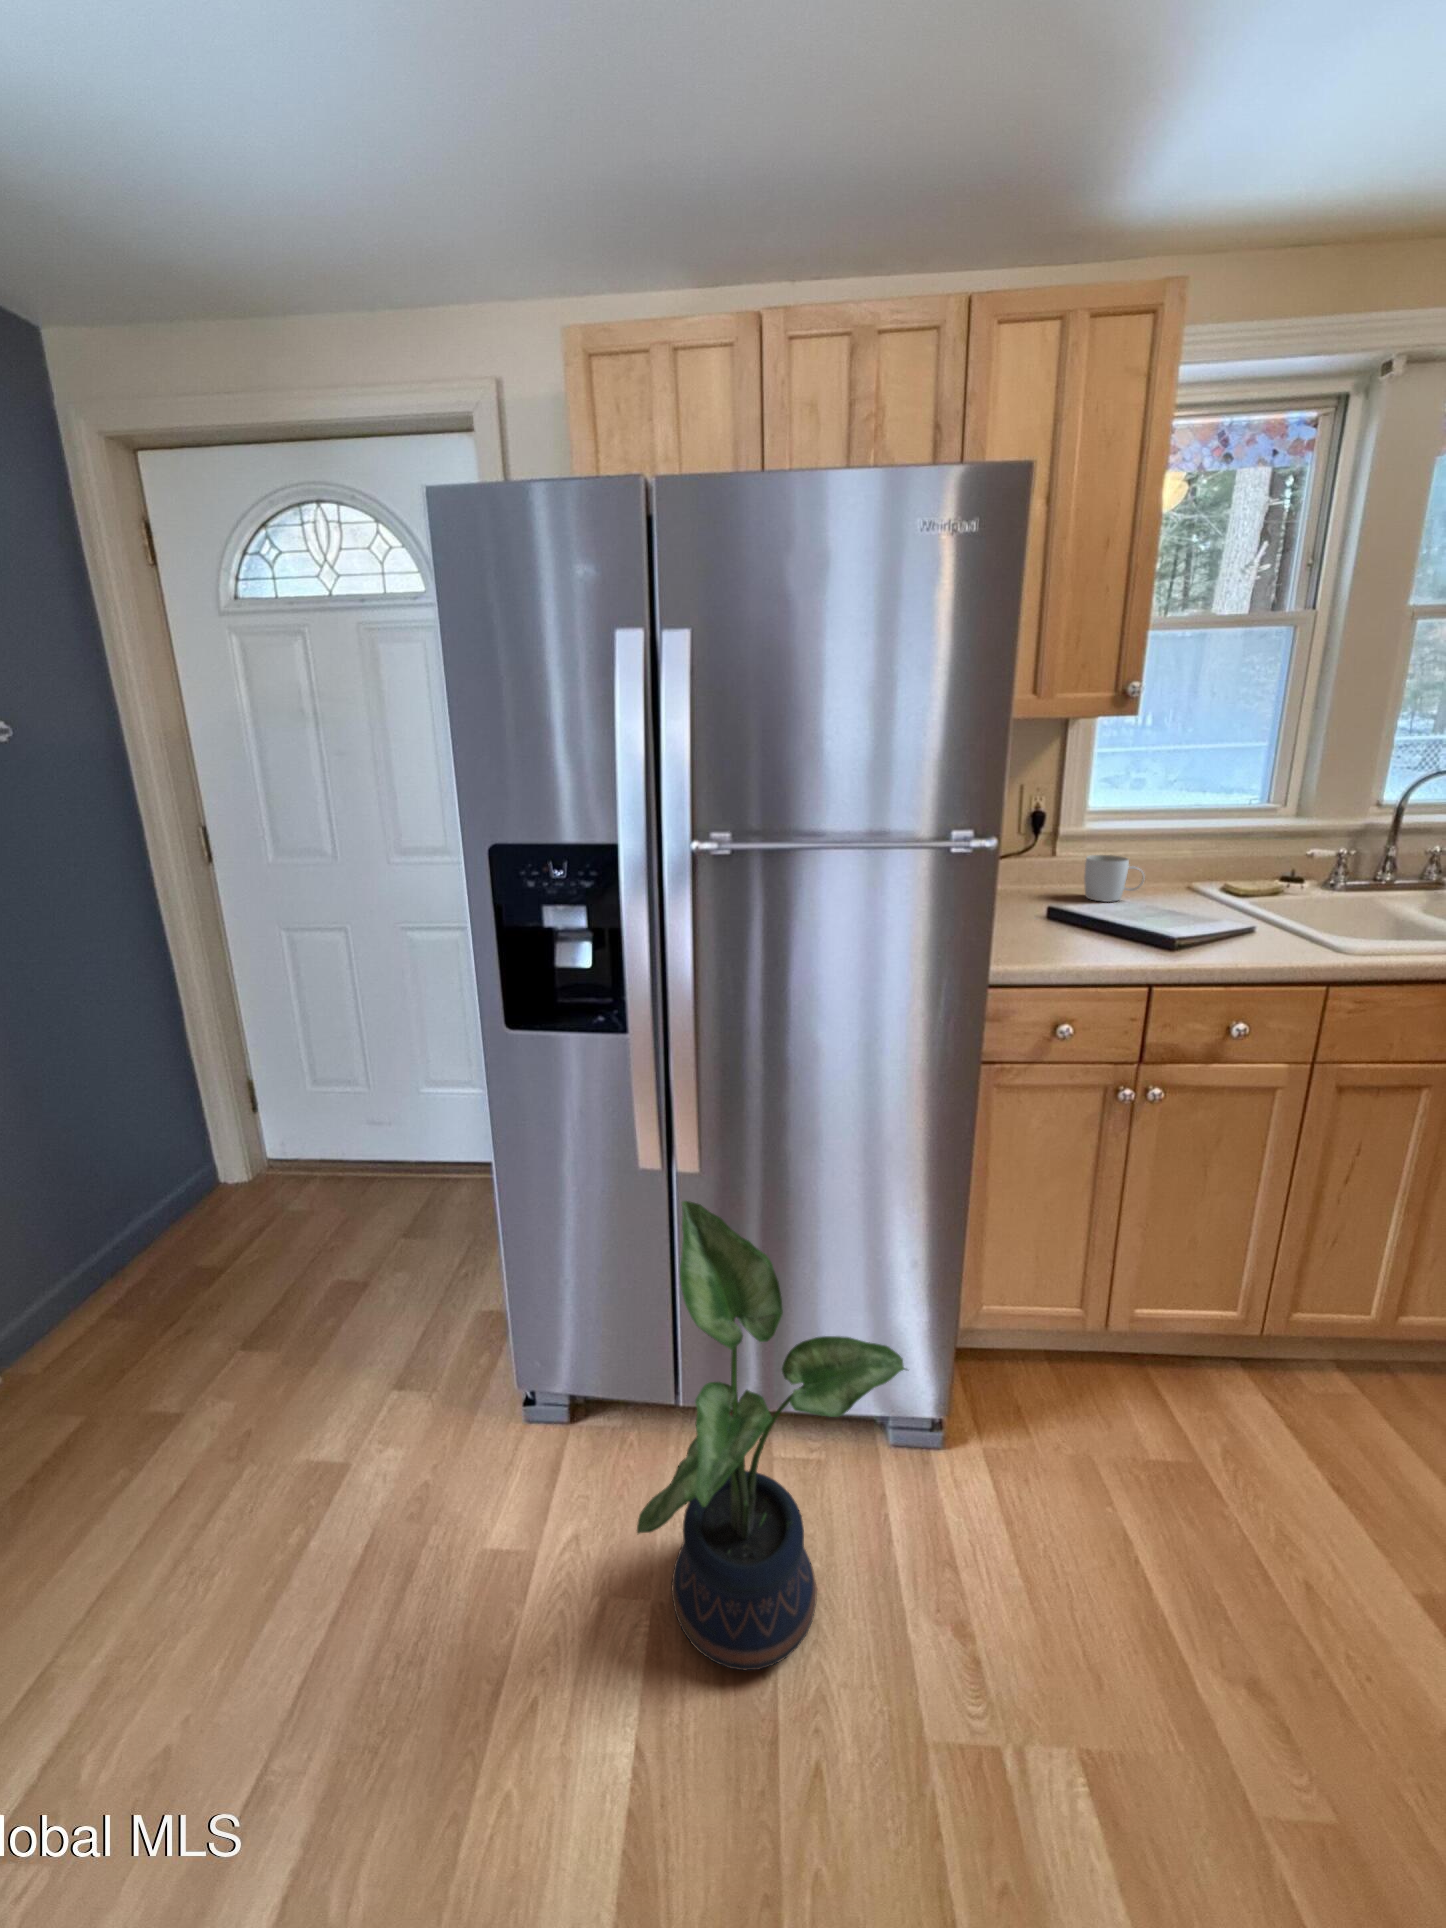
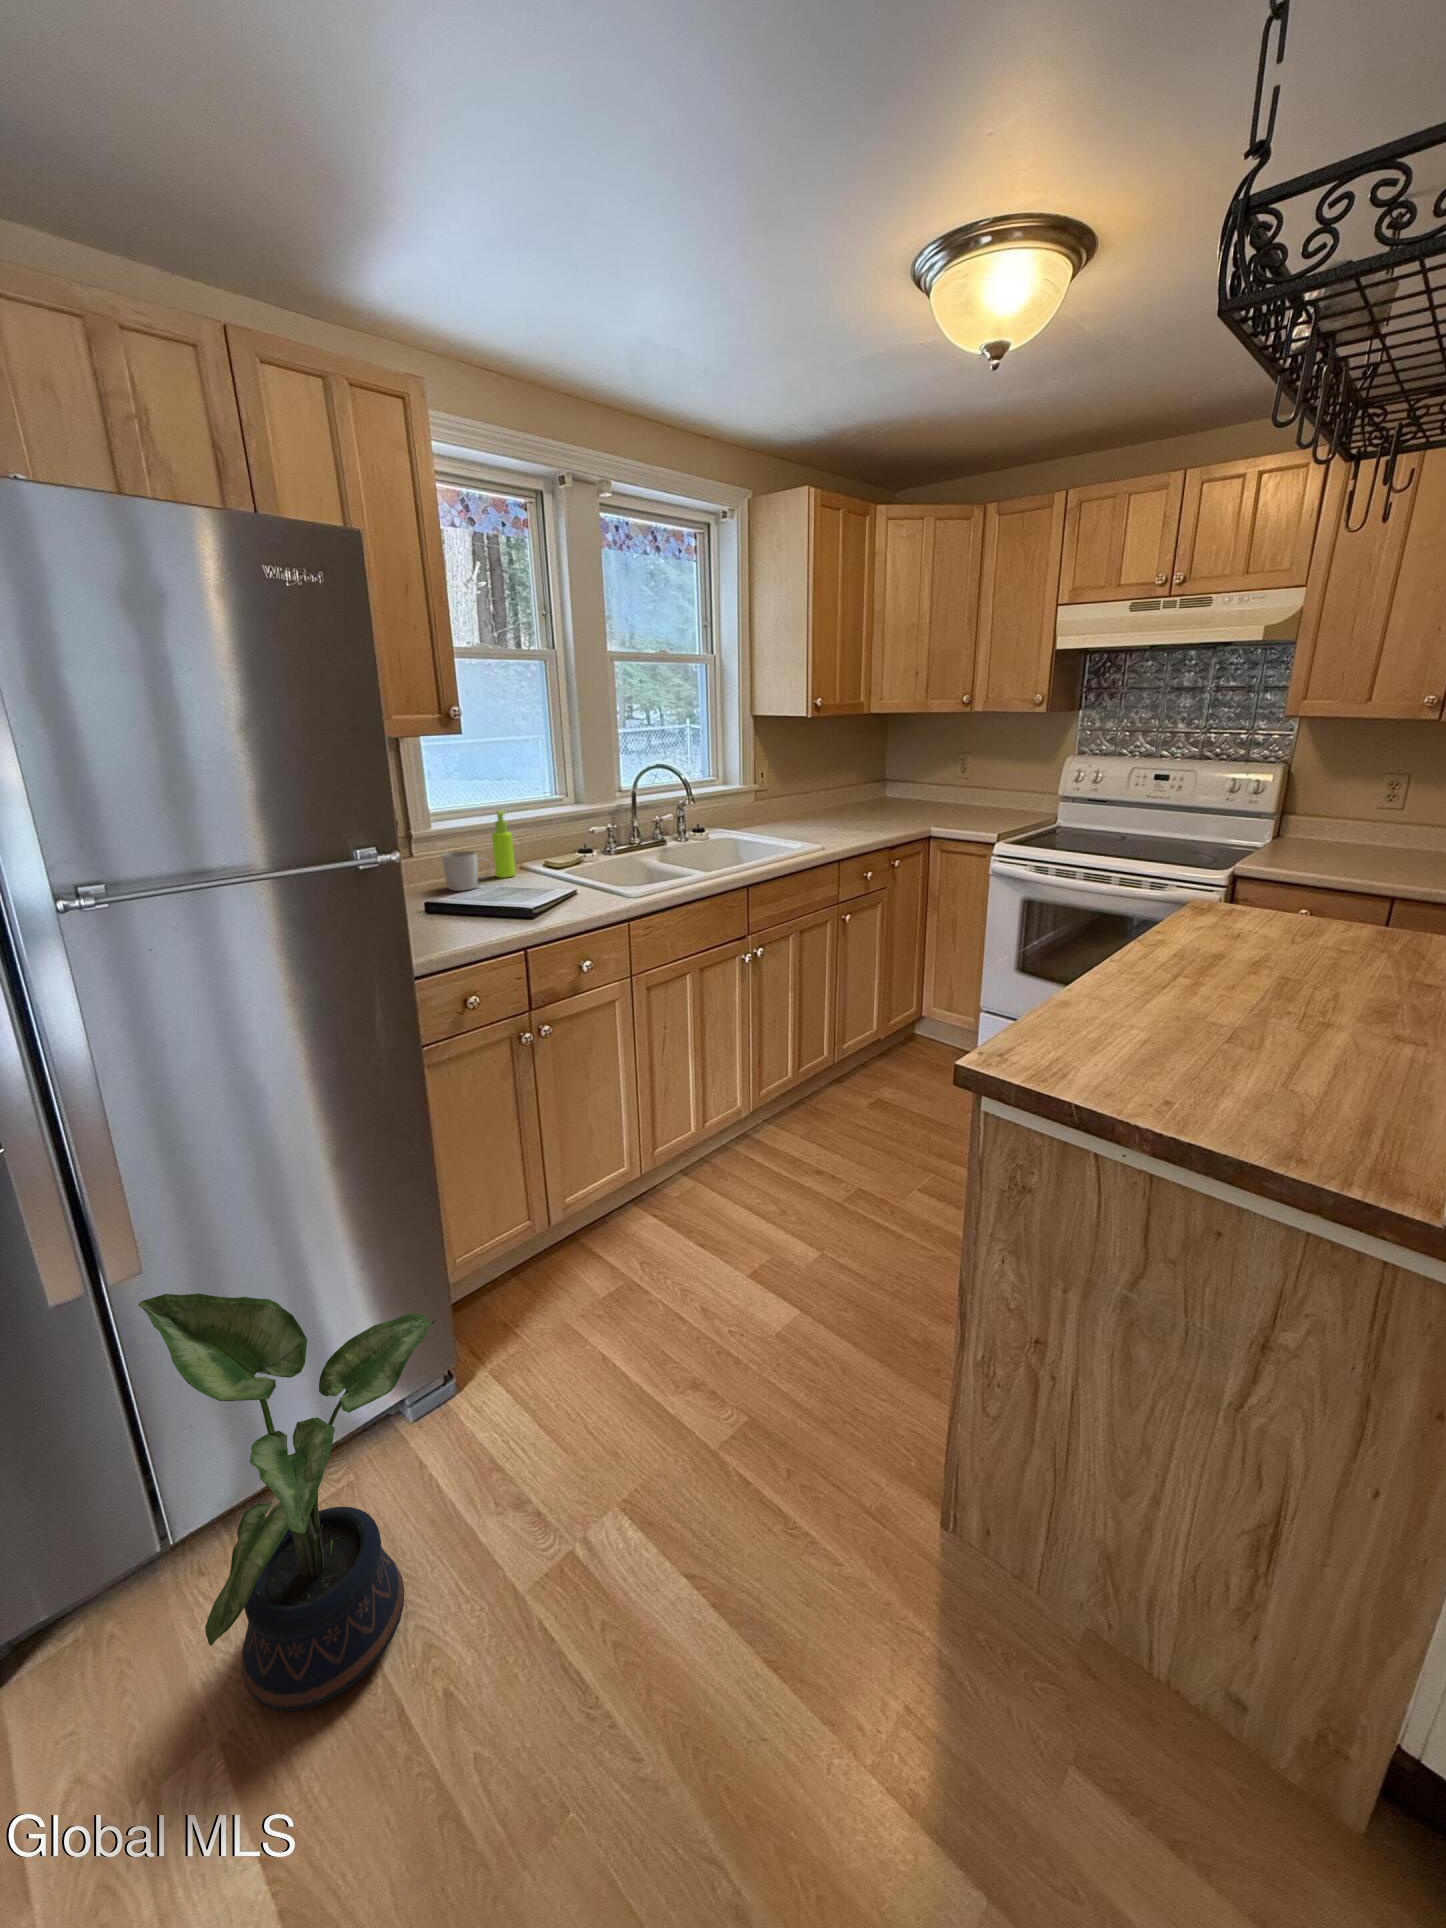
soap dispenser: none [1151,813,1185,895] -> present [492,810,515,878]

